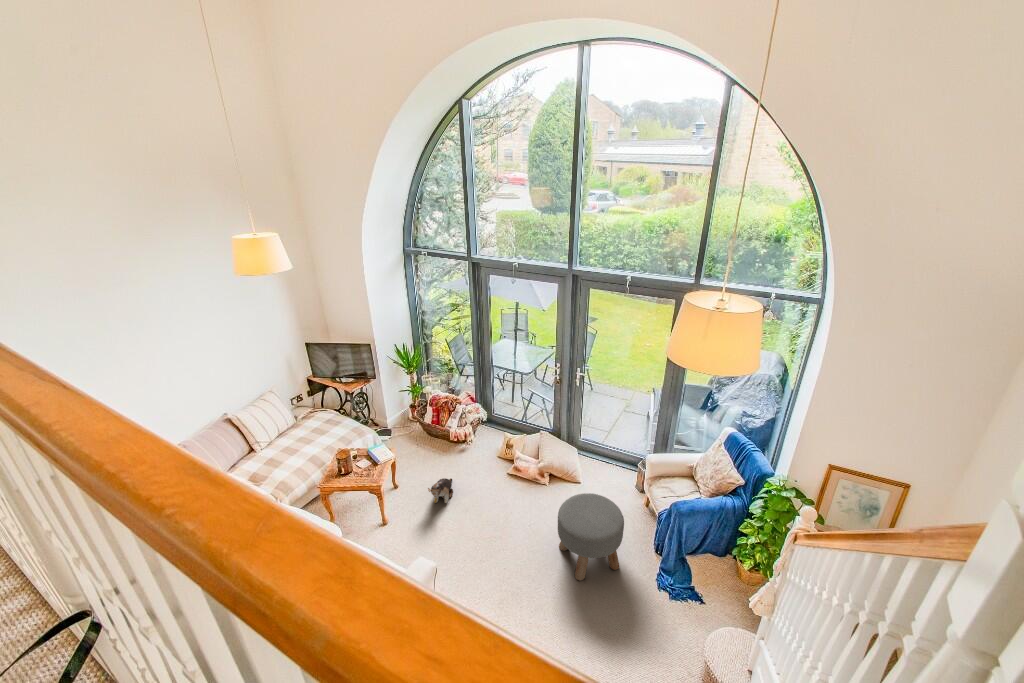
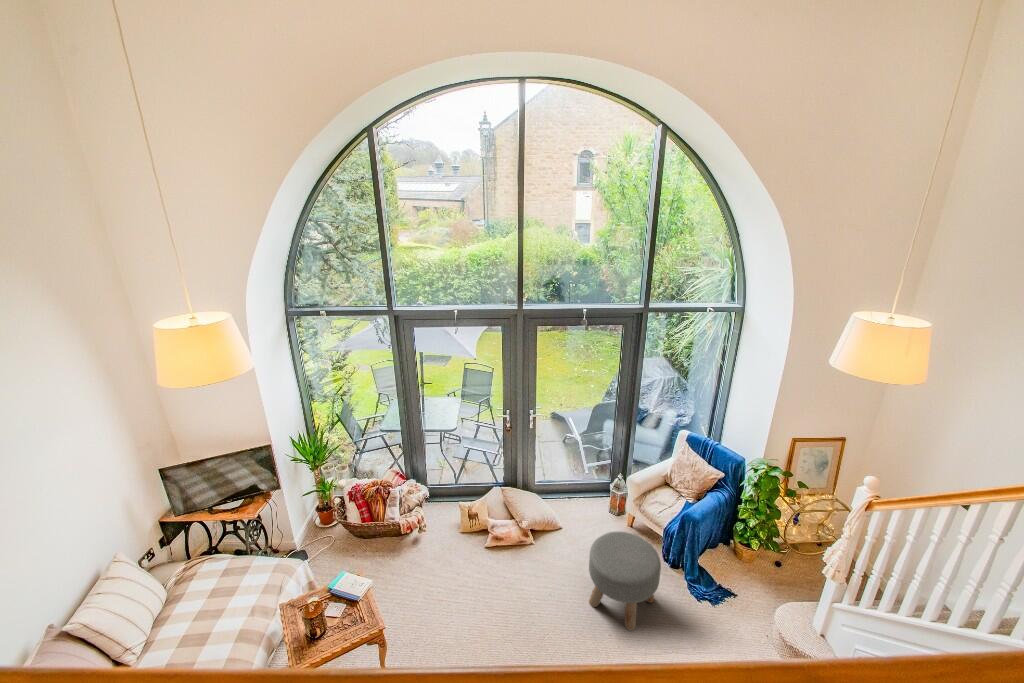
plush toy: present [428,478,453,503] -> none [422,581,443,620]

